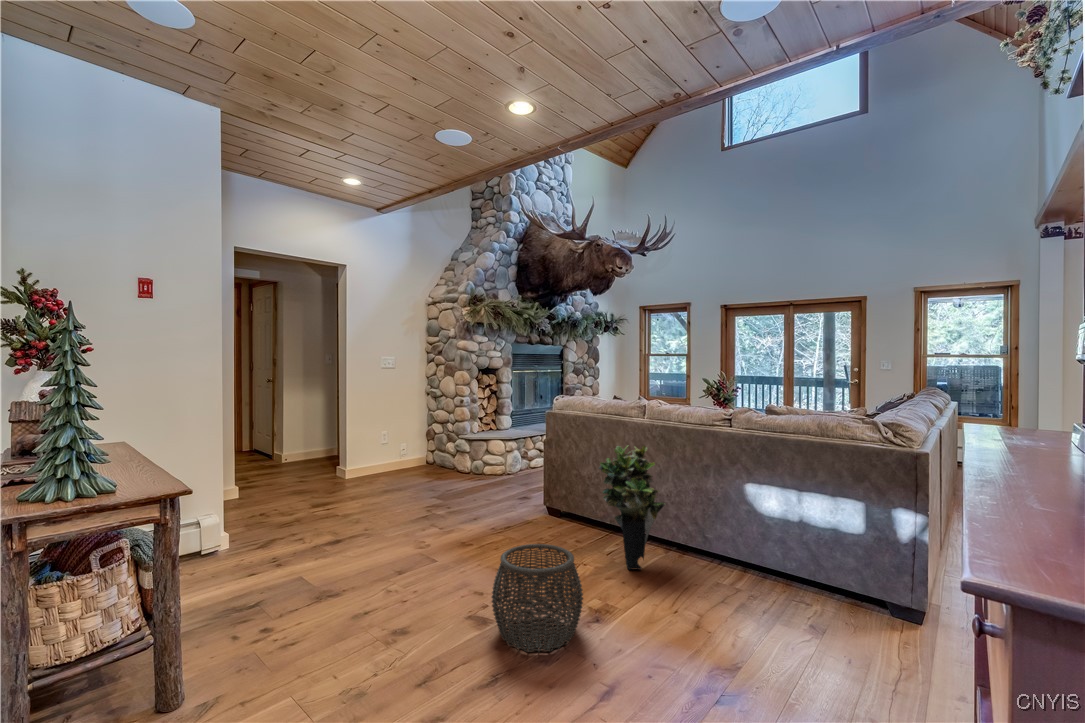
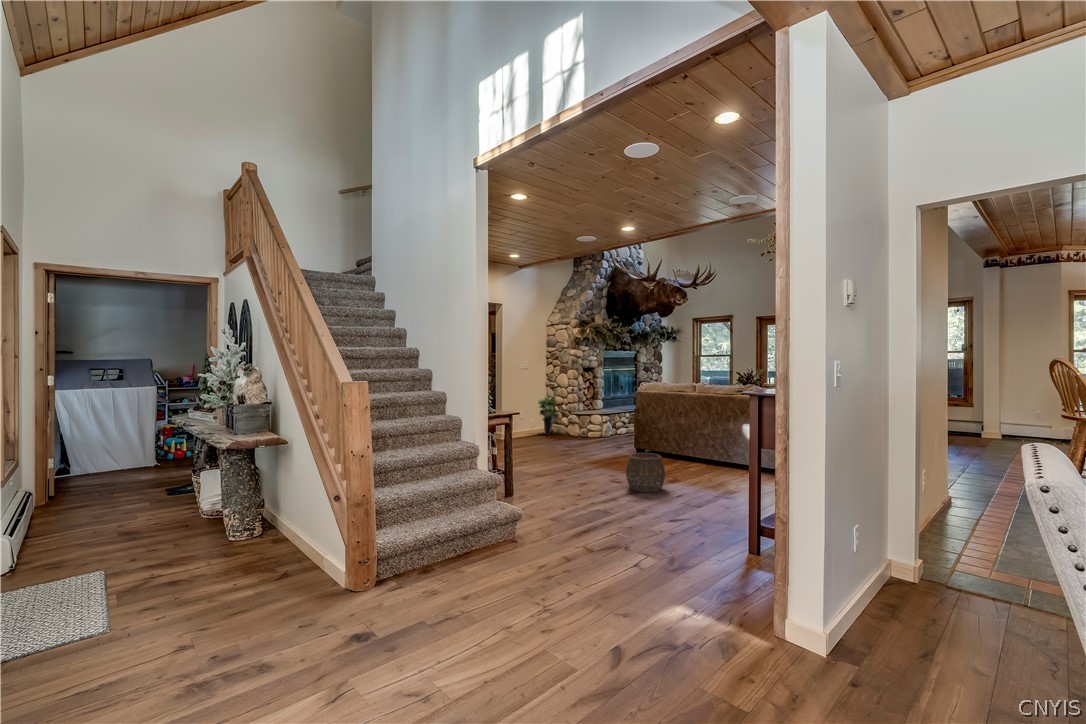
potted plant: present [599,446,666,570] -> present [538,396,559,435]

